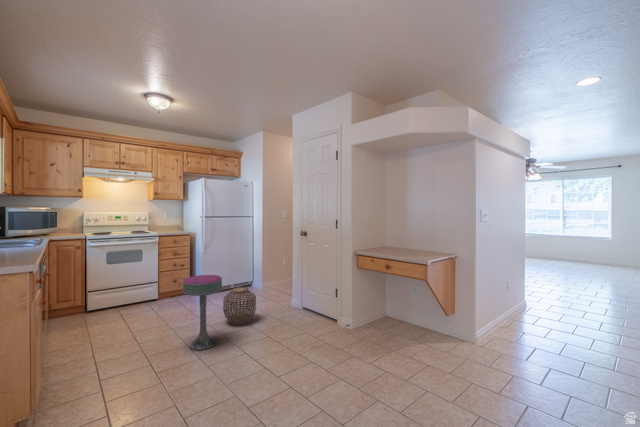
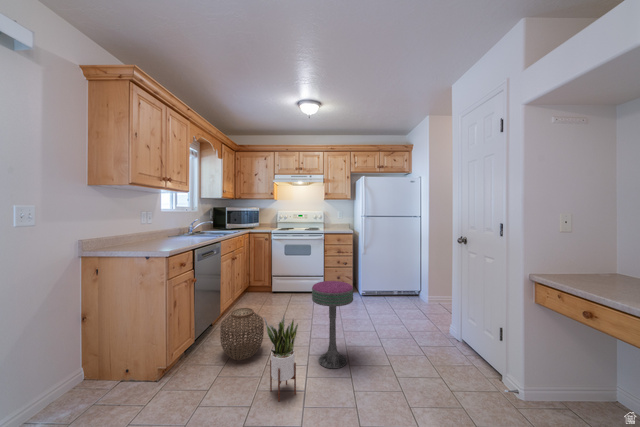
woven basket: present [223,287,256,325] -> present [220,308,264,360]
potted plant: none [154,306,185,382] -> present [264,315,298,402]

